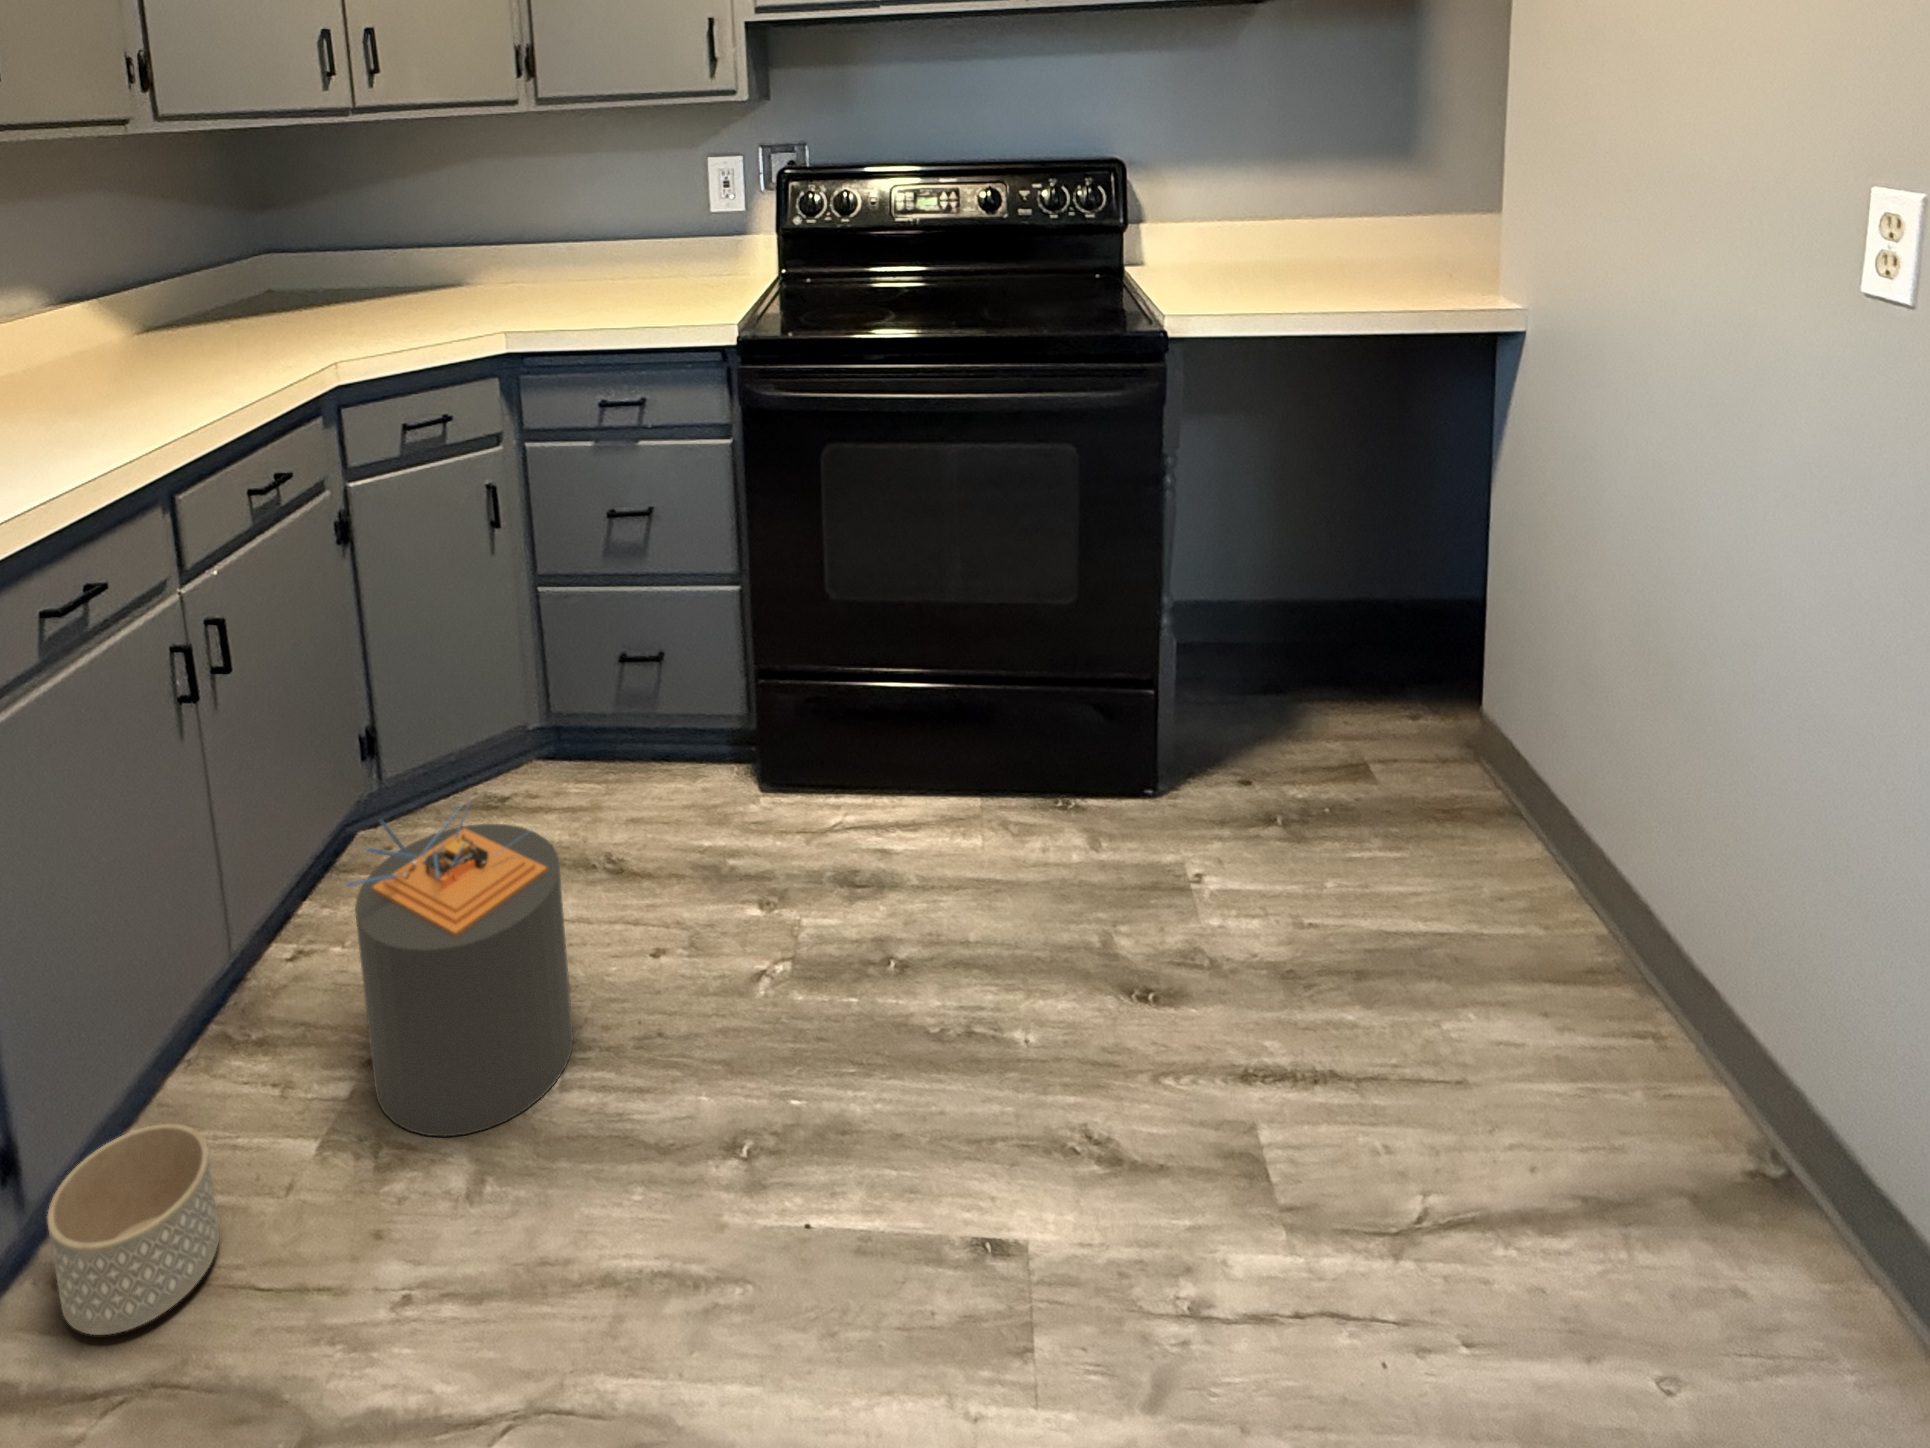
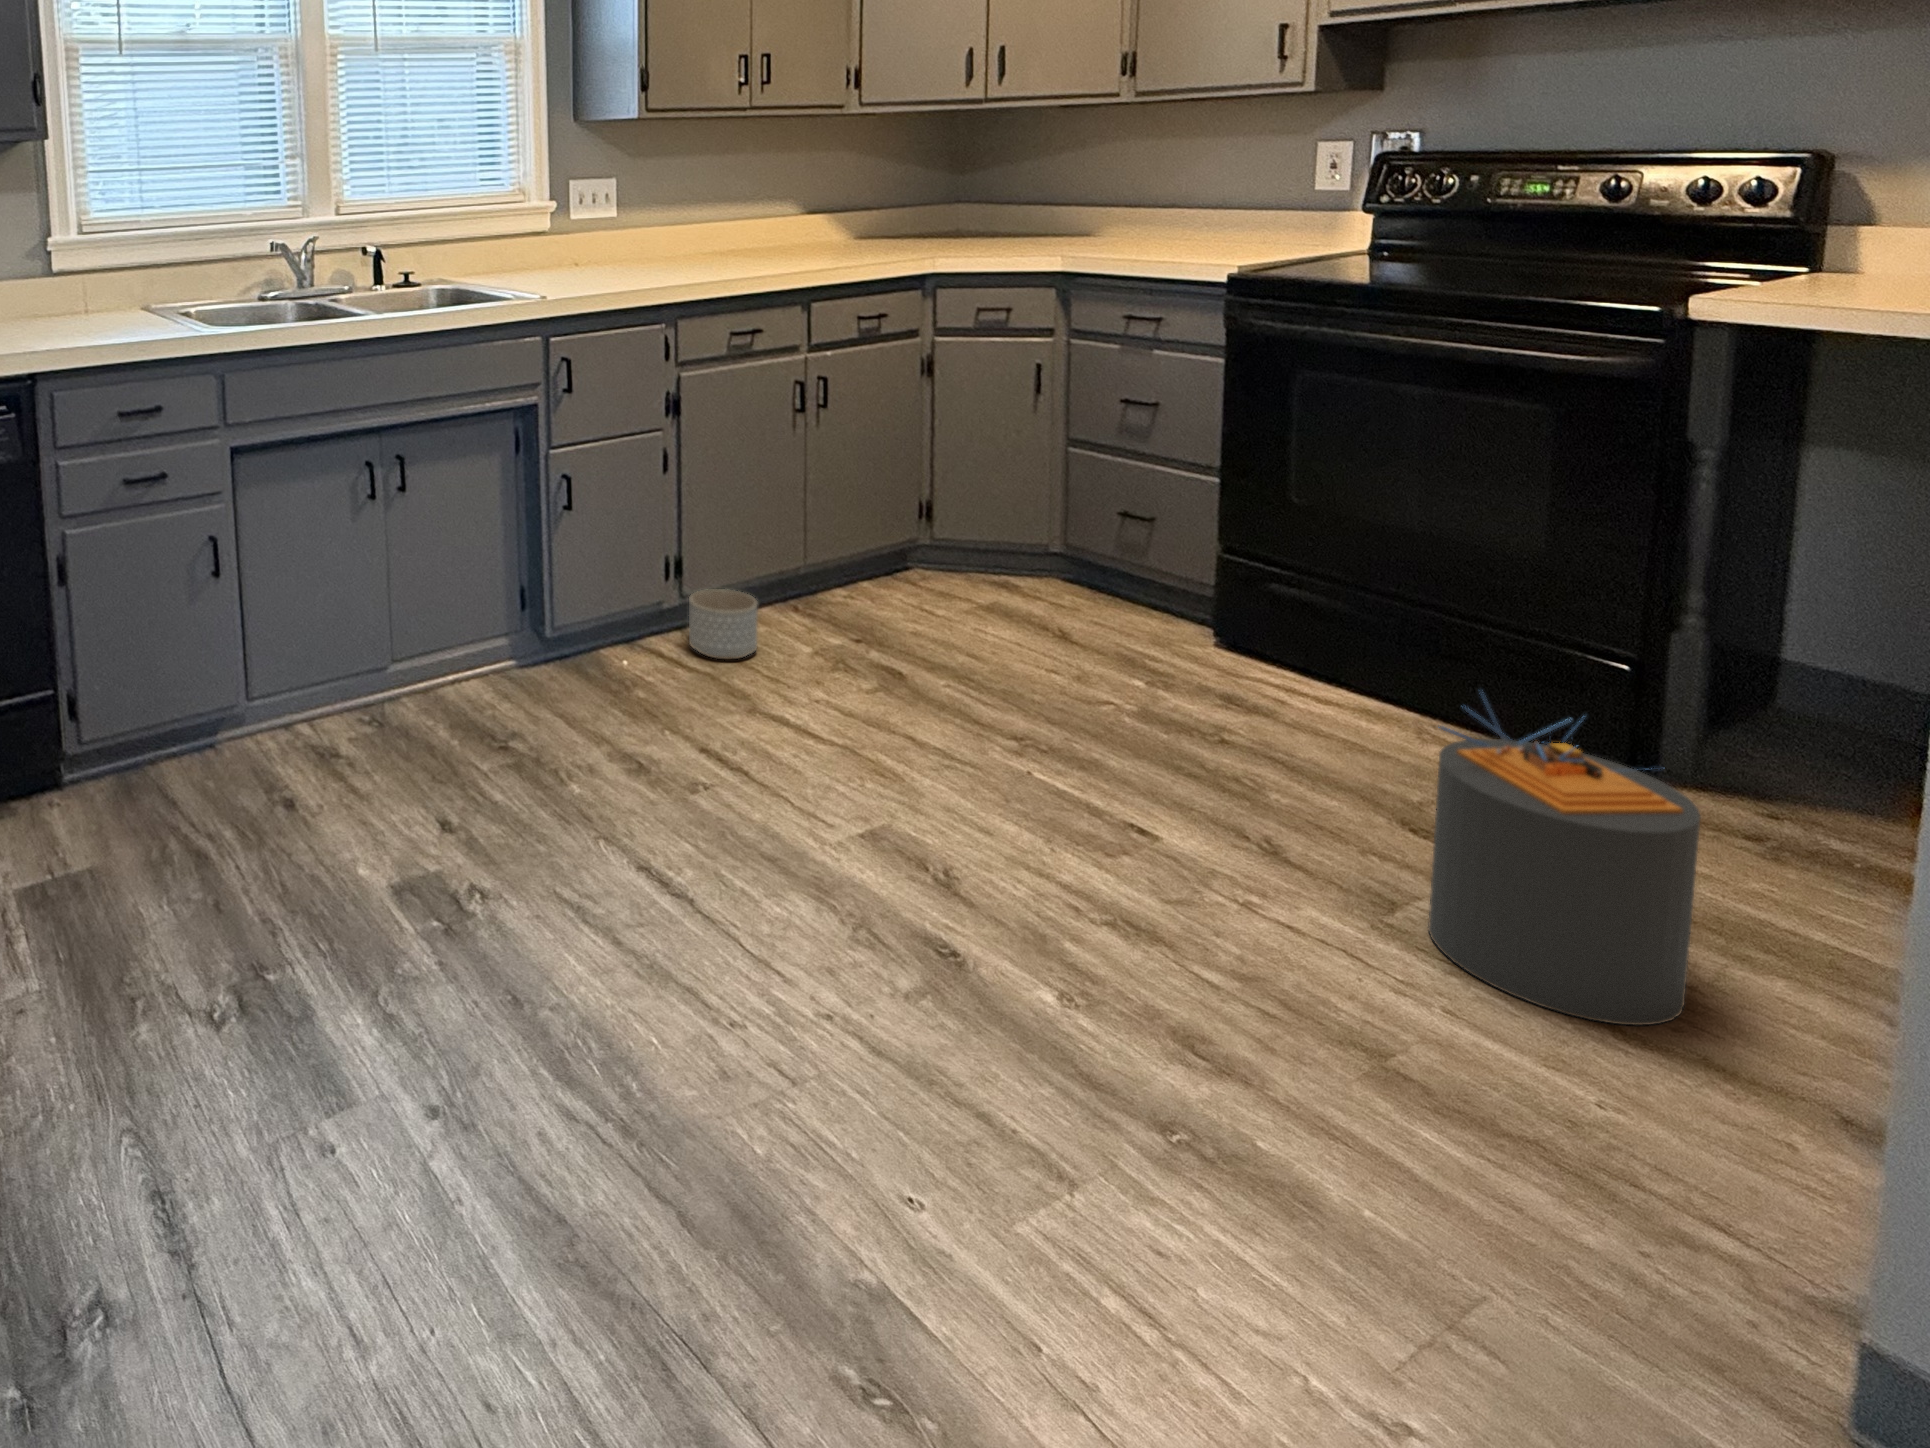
trash can: present [346,801,573,1136] -> present [1428,690,1701,1026]

